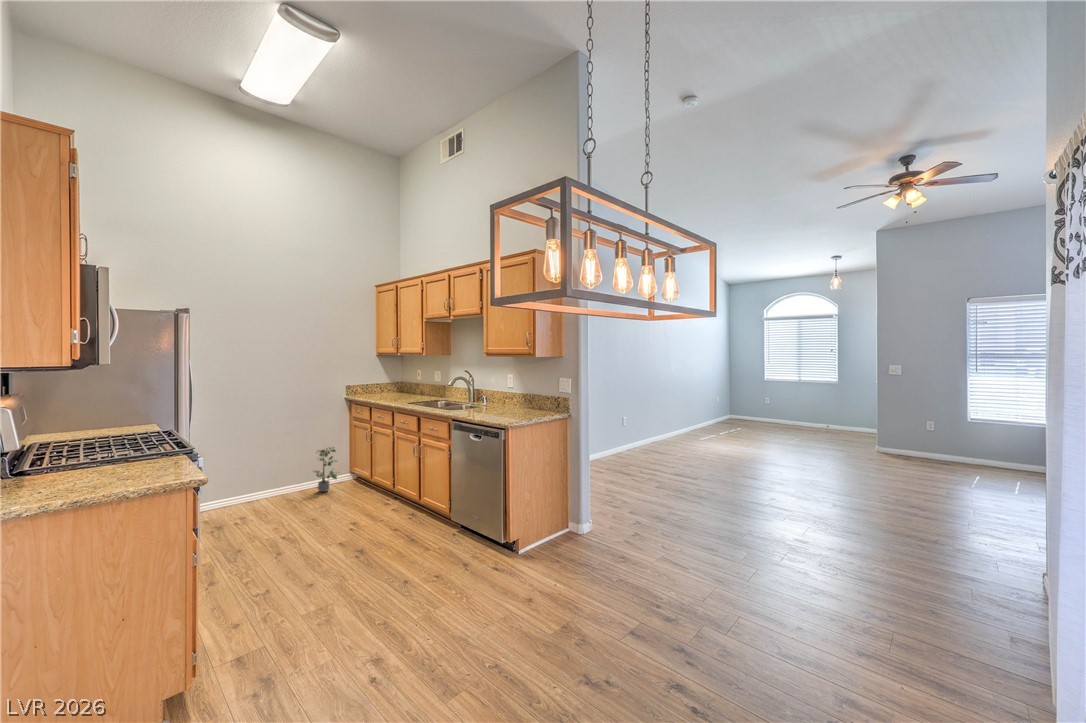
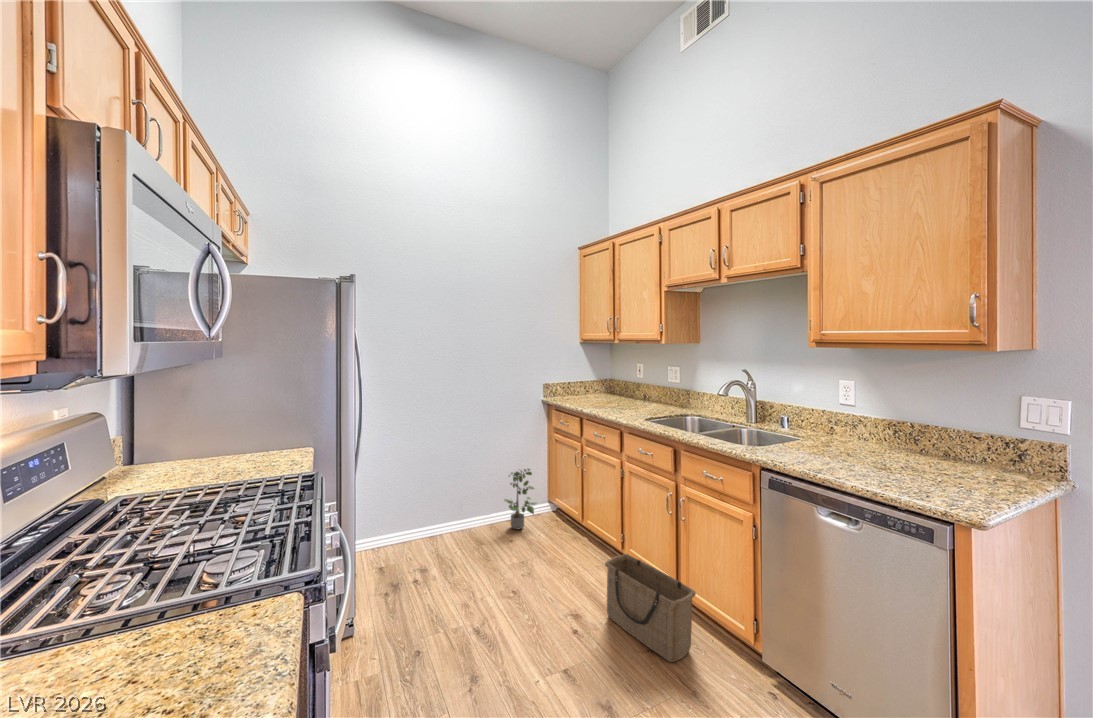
basket: none [374,484,422,532] -> present [605,554,696,662]

